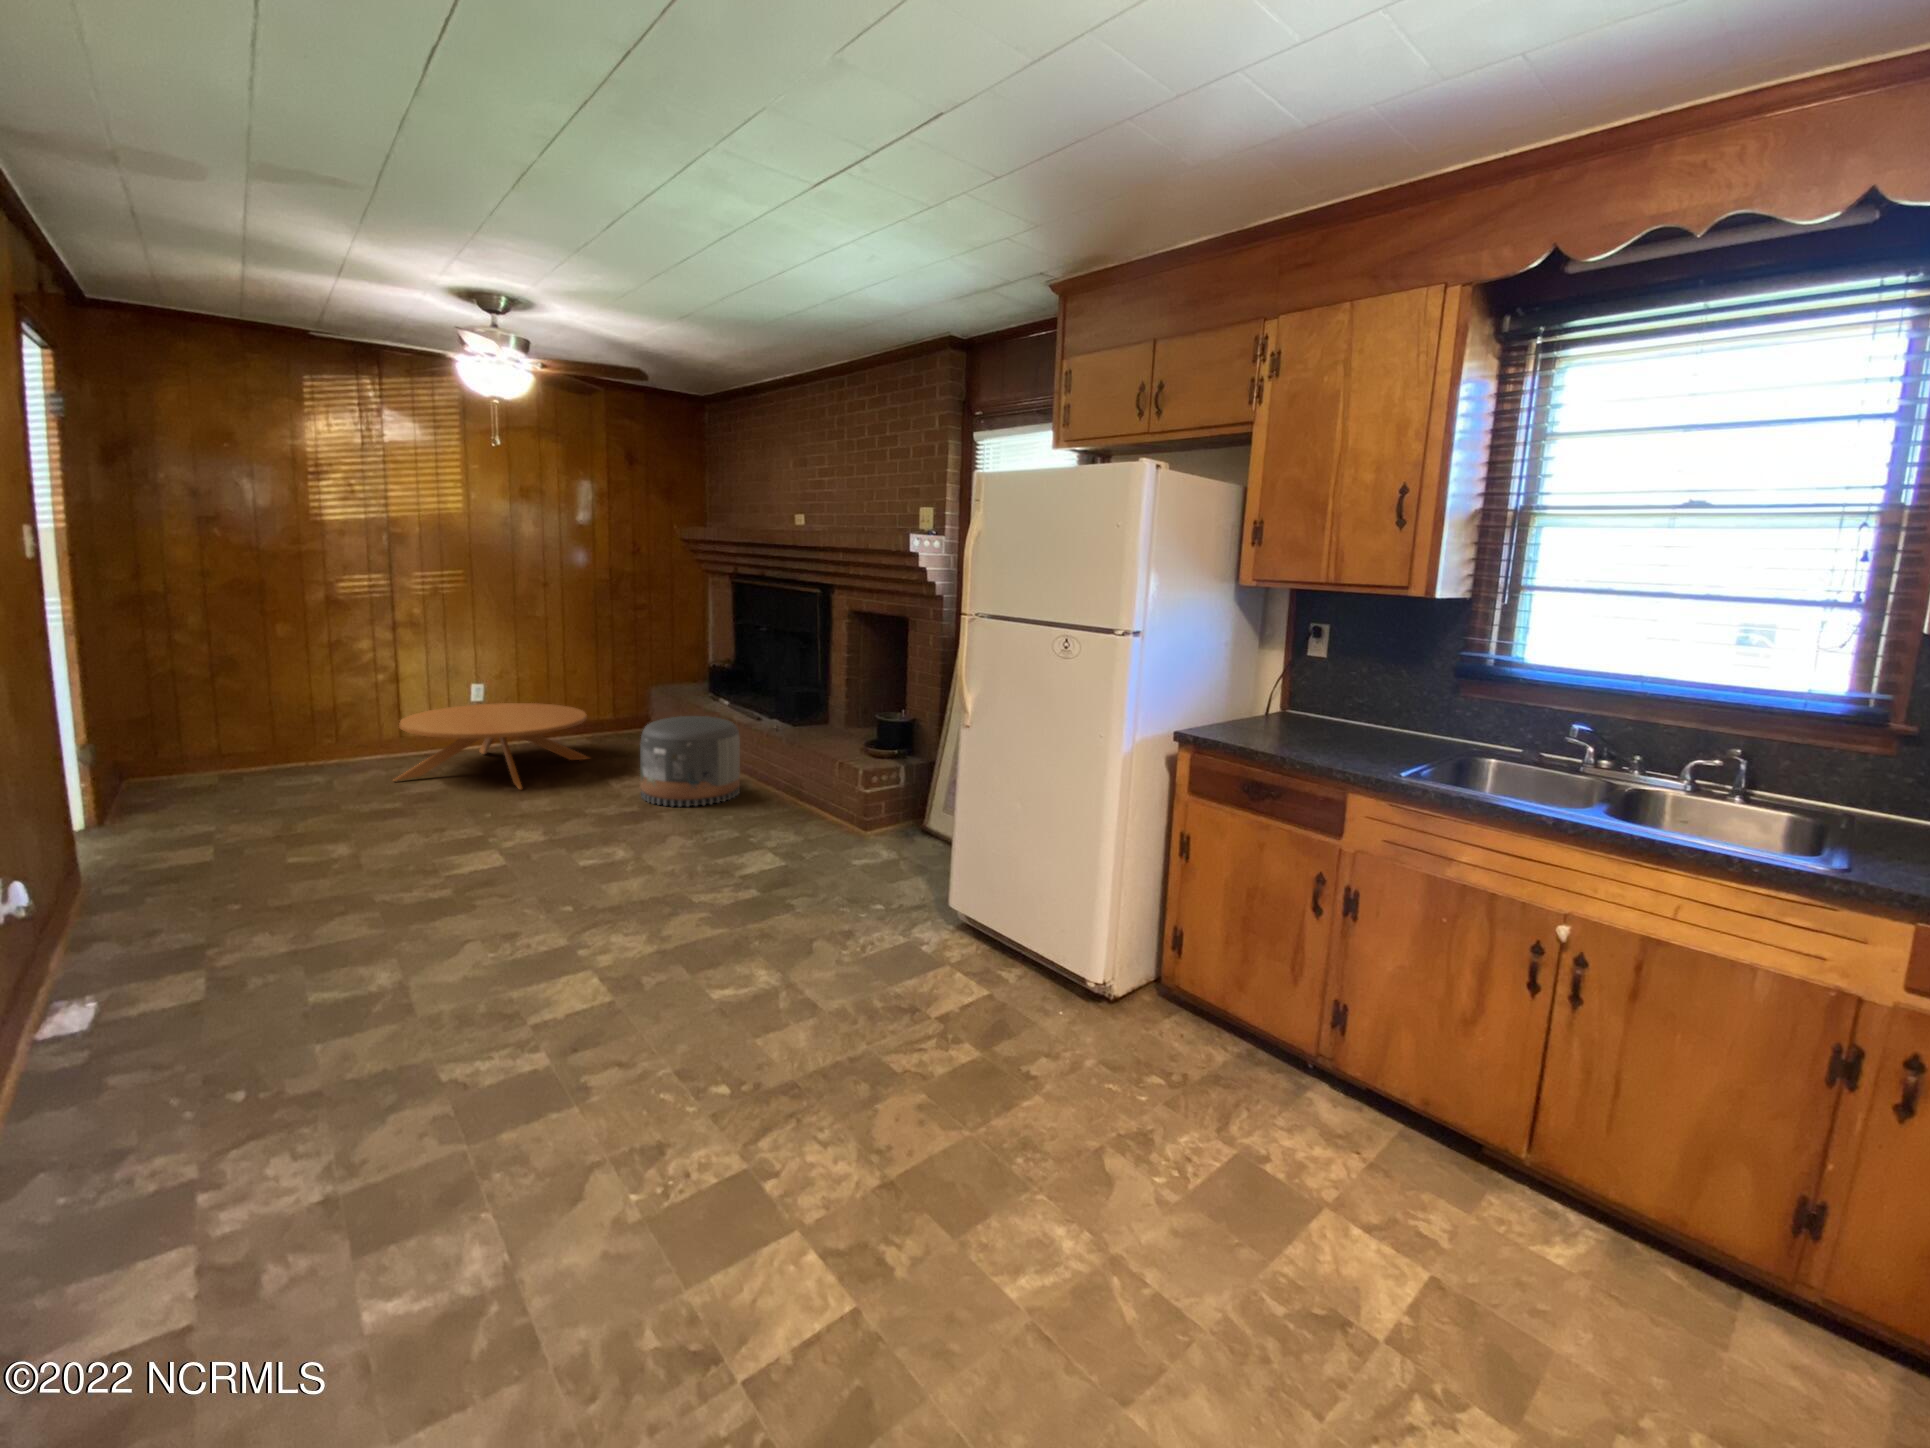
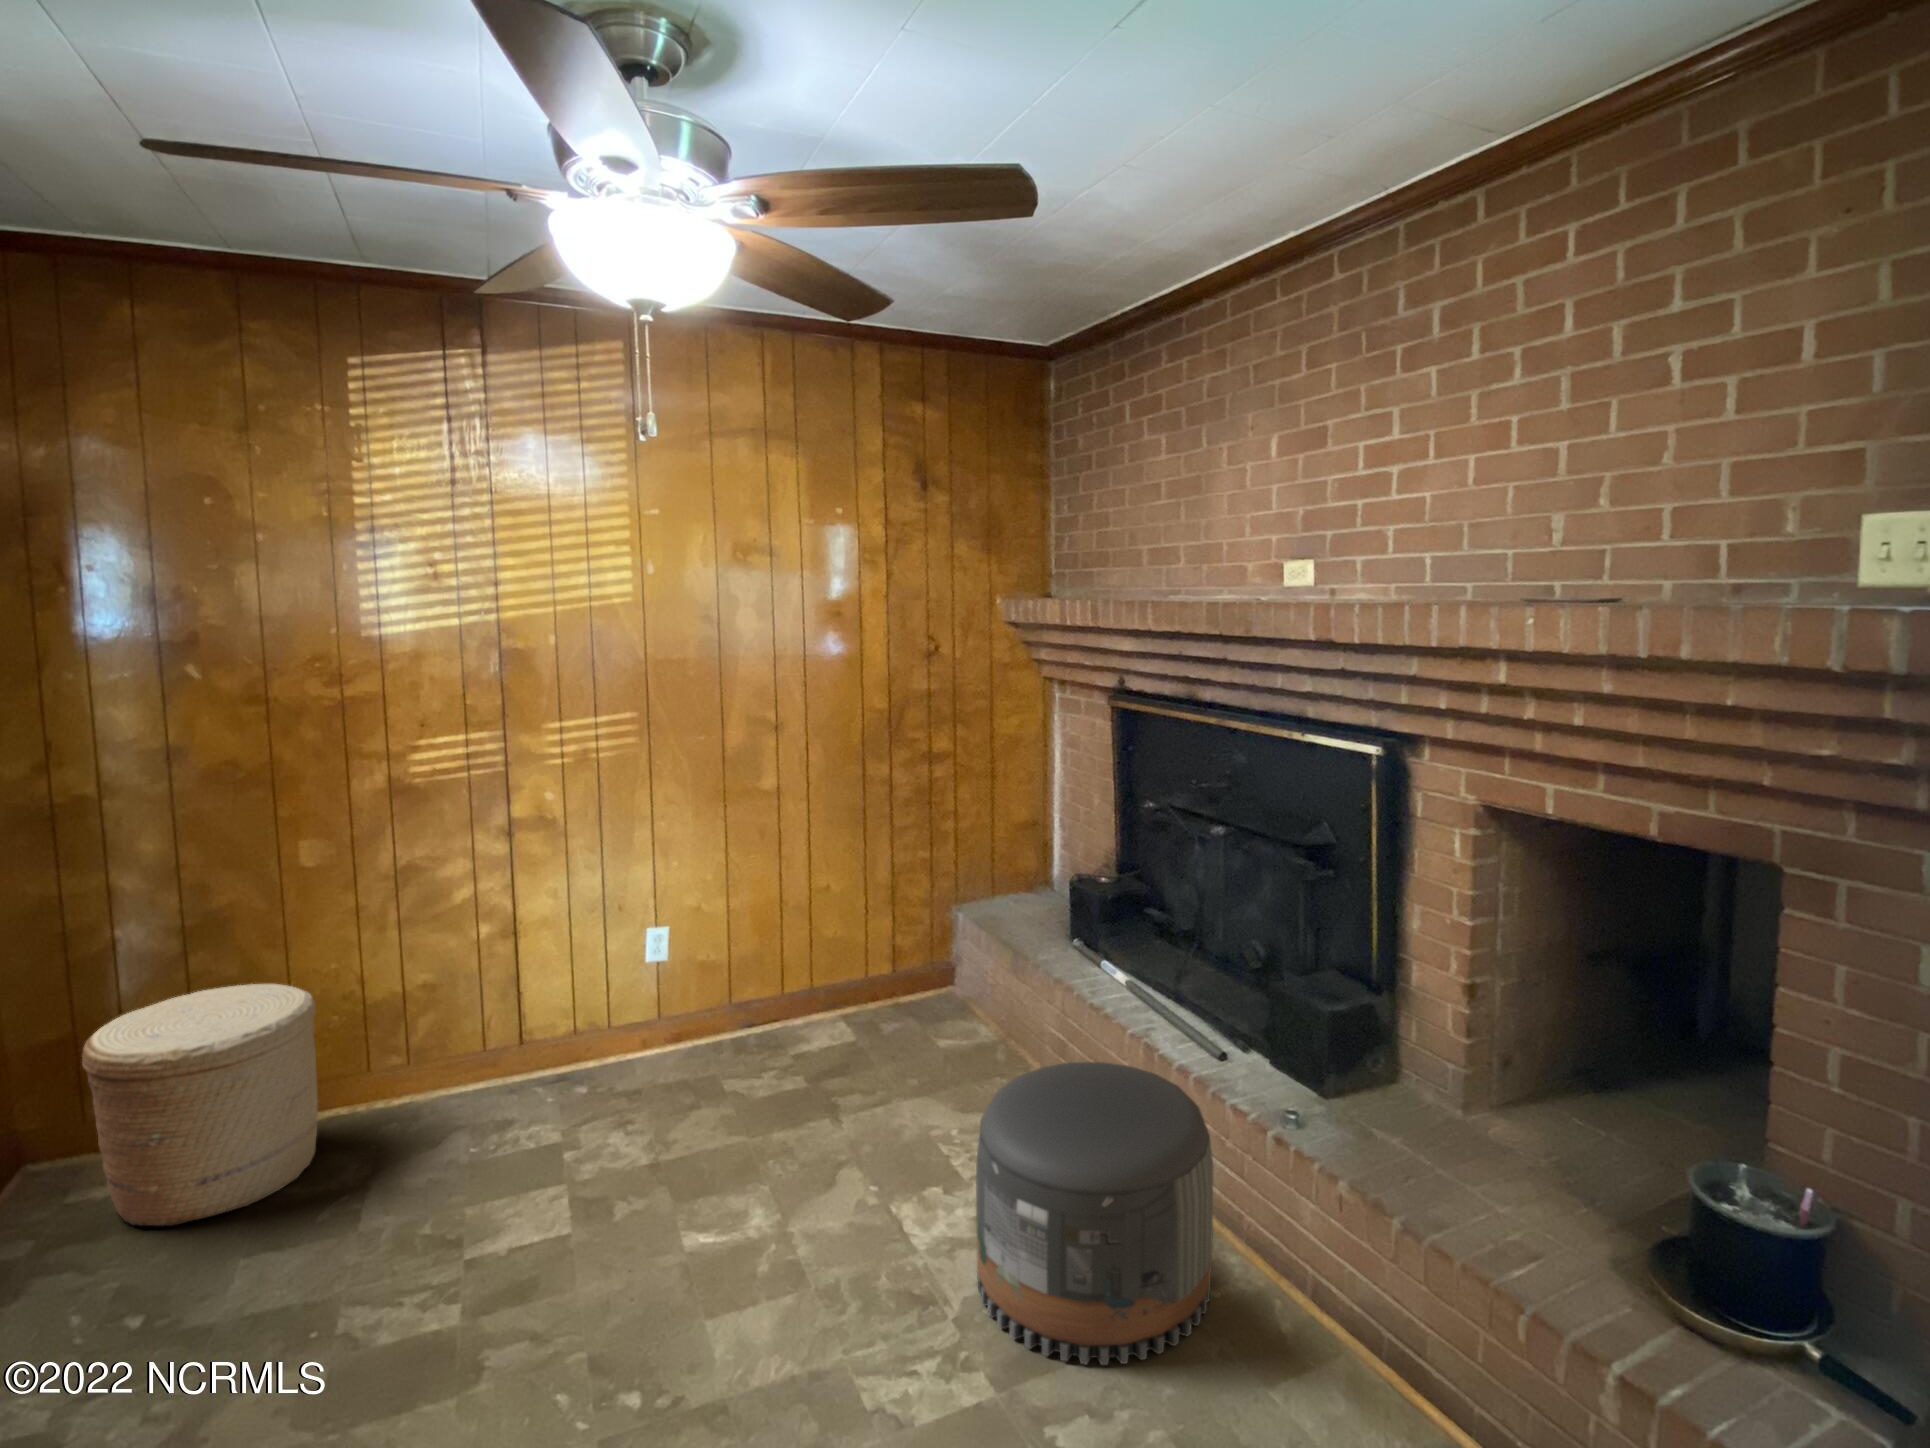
woven basket: none [178,696,298,795] -> present [82,984,318,1226]
coffee table: present [395,703,589,789] -> none [477,963,861,1236]

